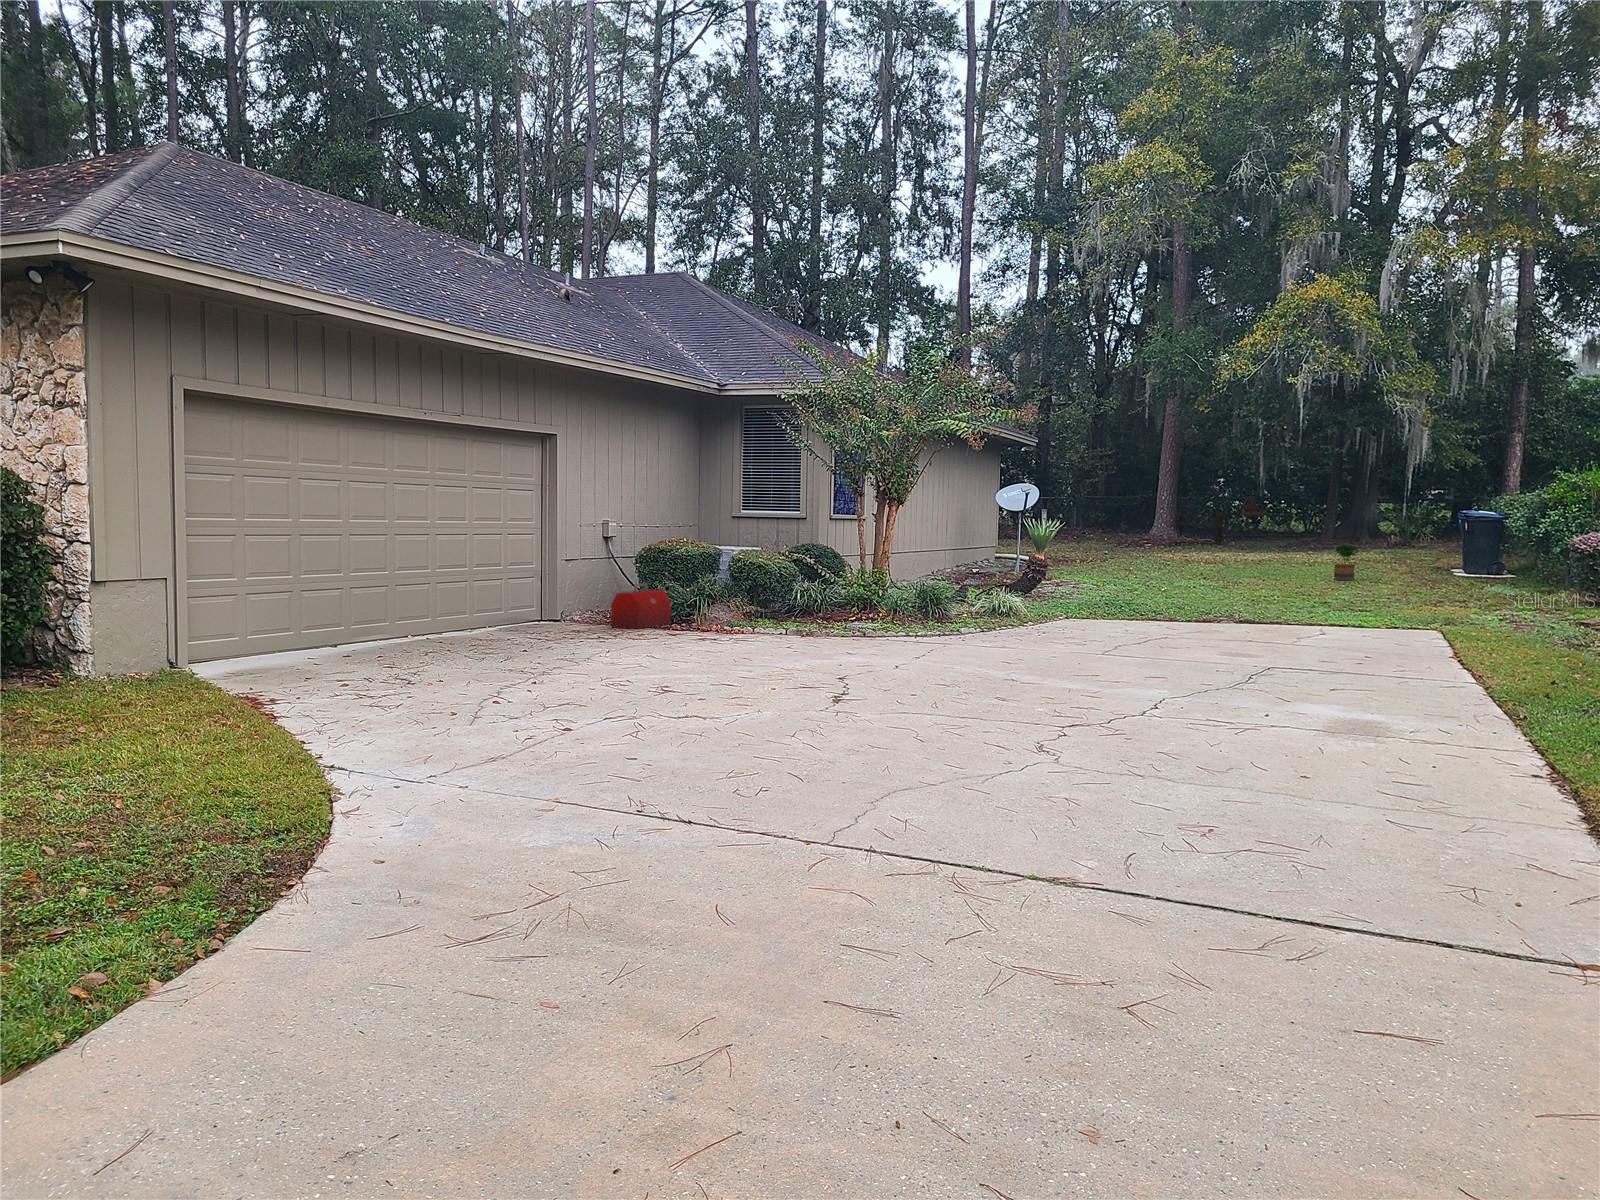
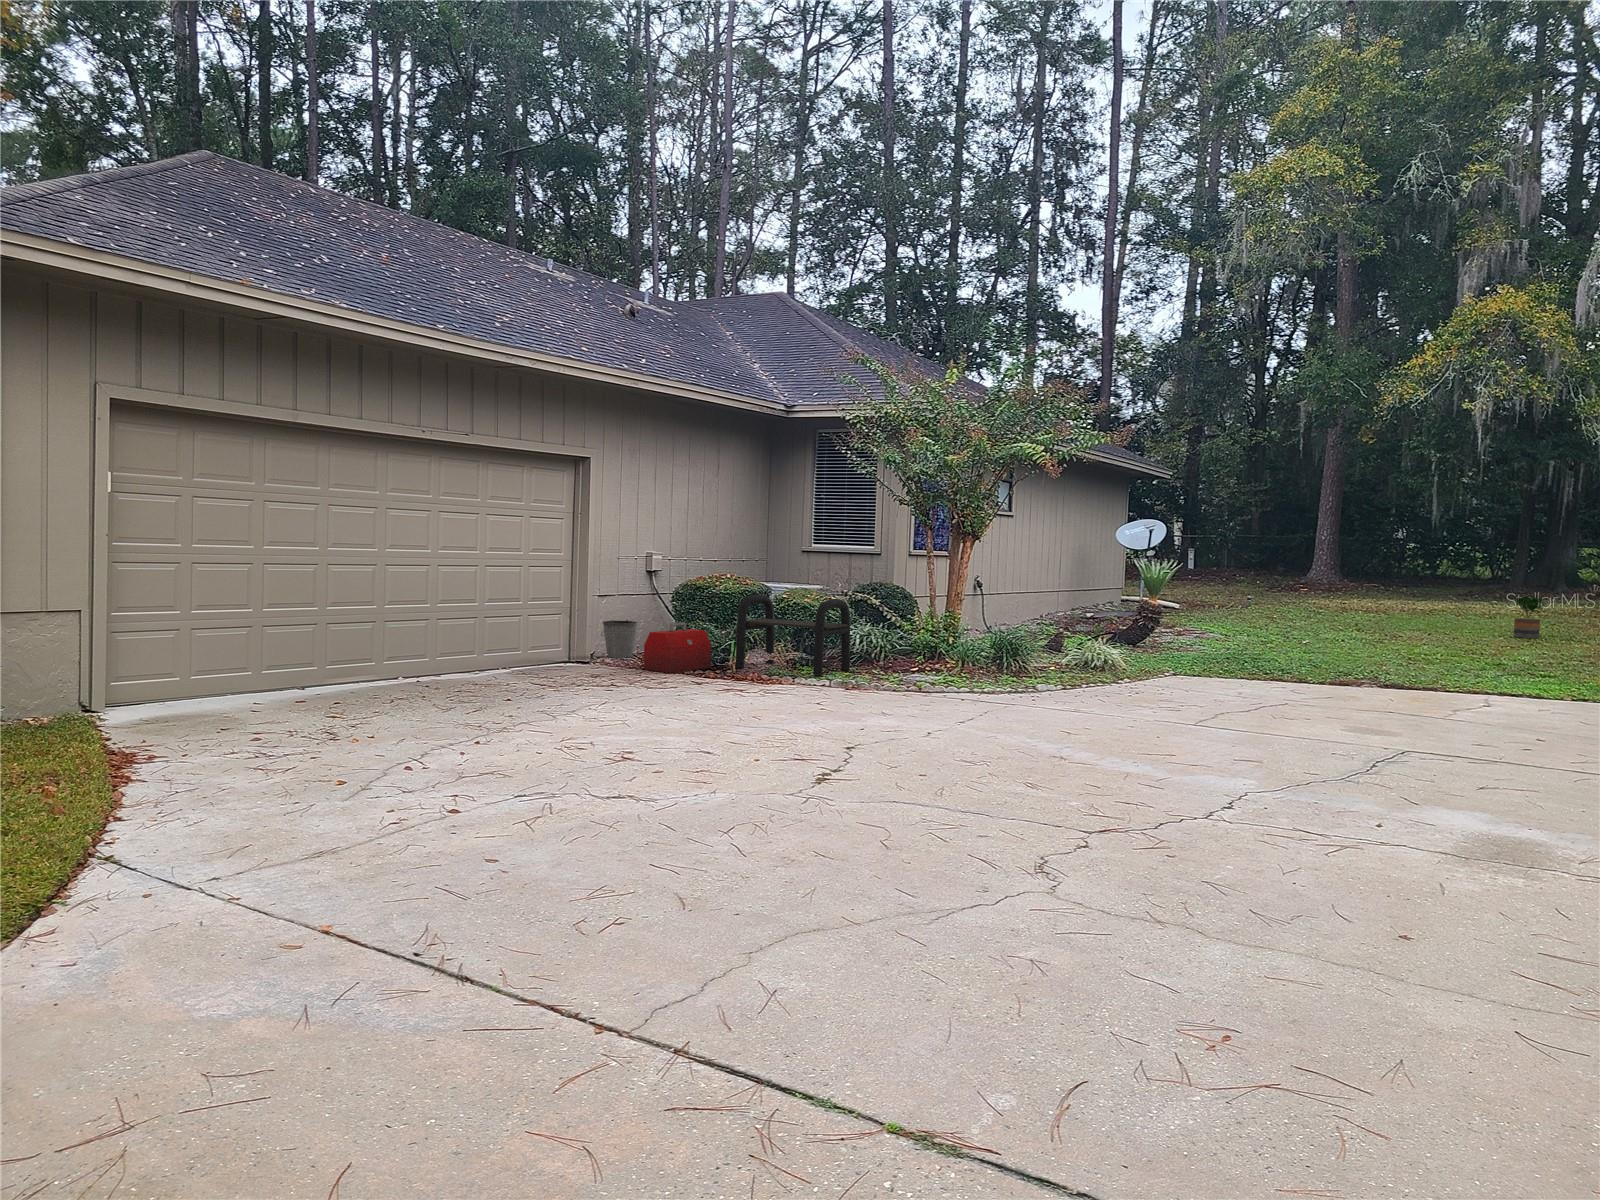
chair: present [1241,495,1267,531] -> none [1412,535,1443,581]
bench: present [1174,513,1223,544] -> present [735,595,850,676]
bucket: none [558,583,592,619] -> present [601,620,637,658]

